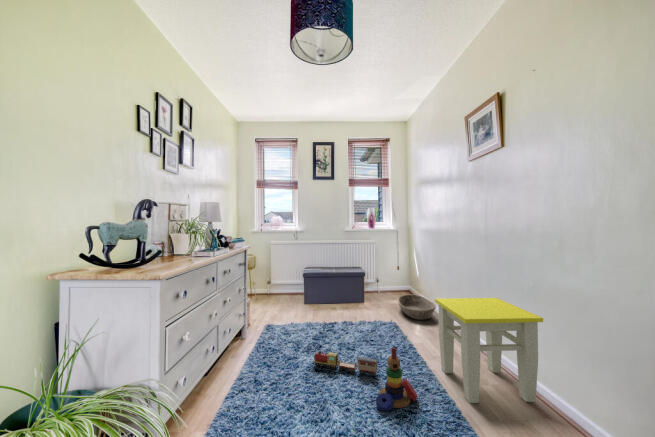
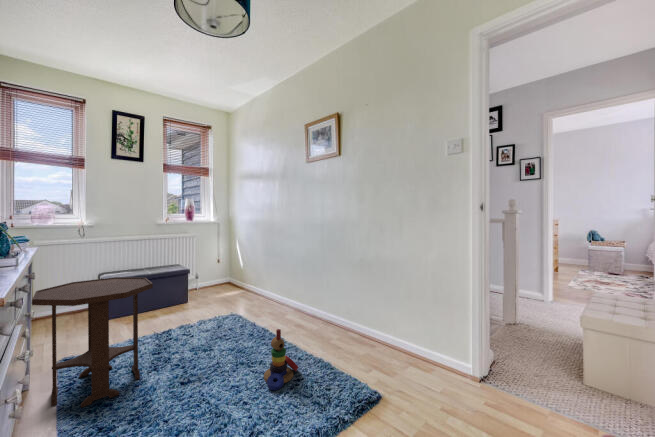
side table: none [234,273,305,363] -> present [32,277,153,407]
basket: present [398,294,436,320] -> none [230,285,269,307]
stool: present [435,298,543,403] -> none [294,273,372,358]
toy train: present [314,350,377,376] -> none [174,349,251,379]

